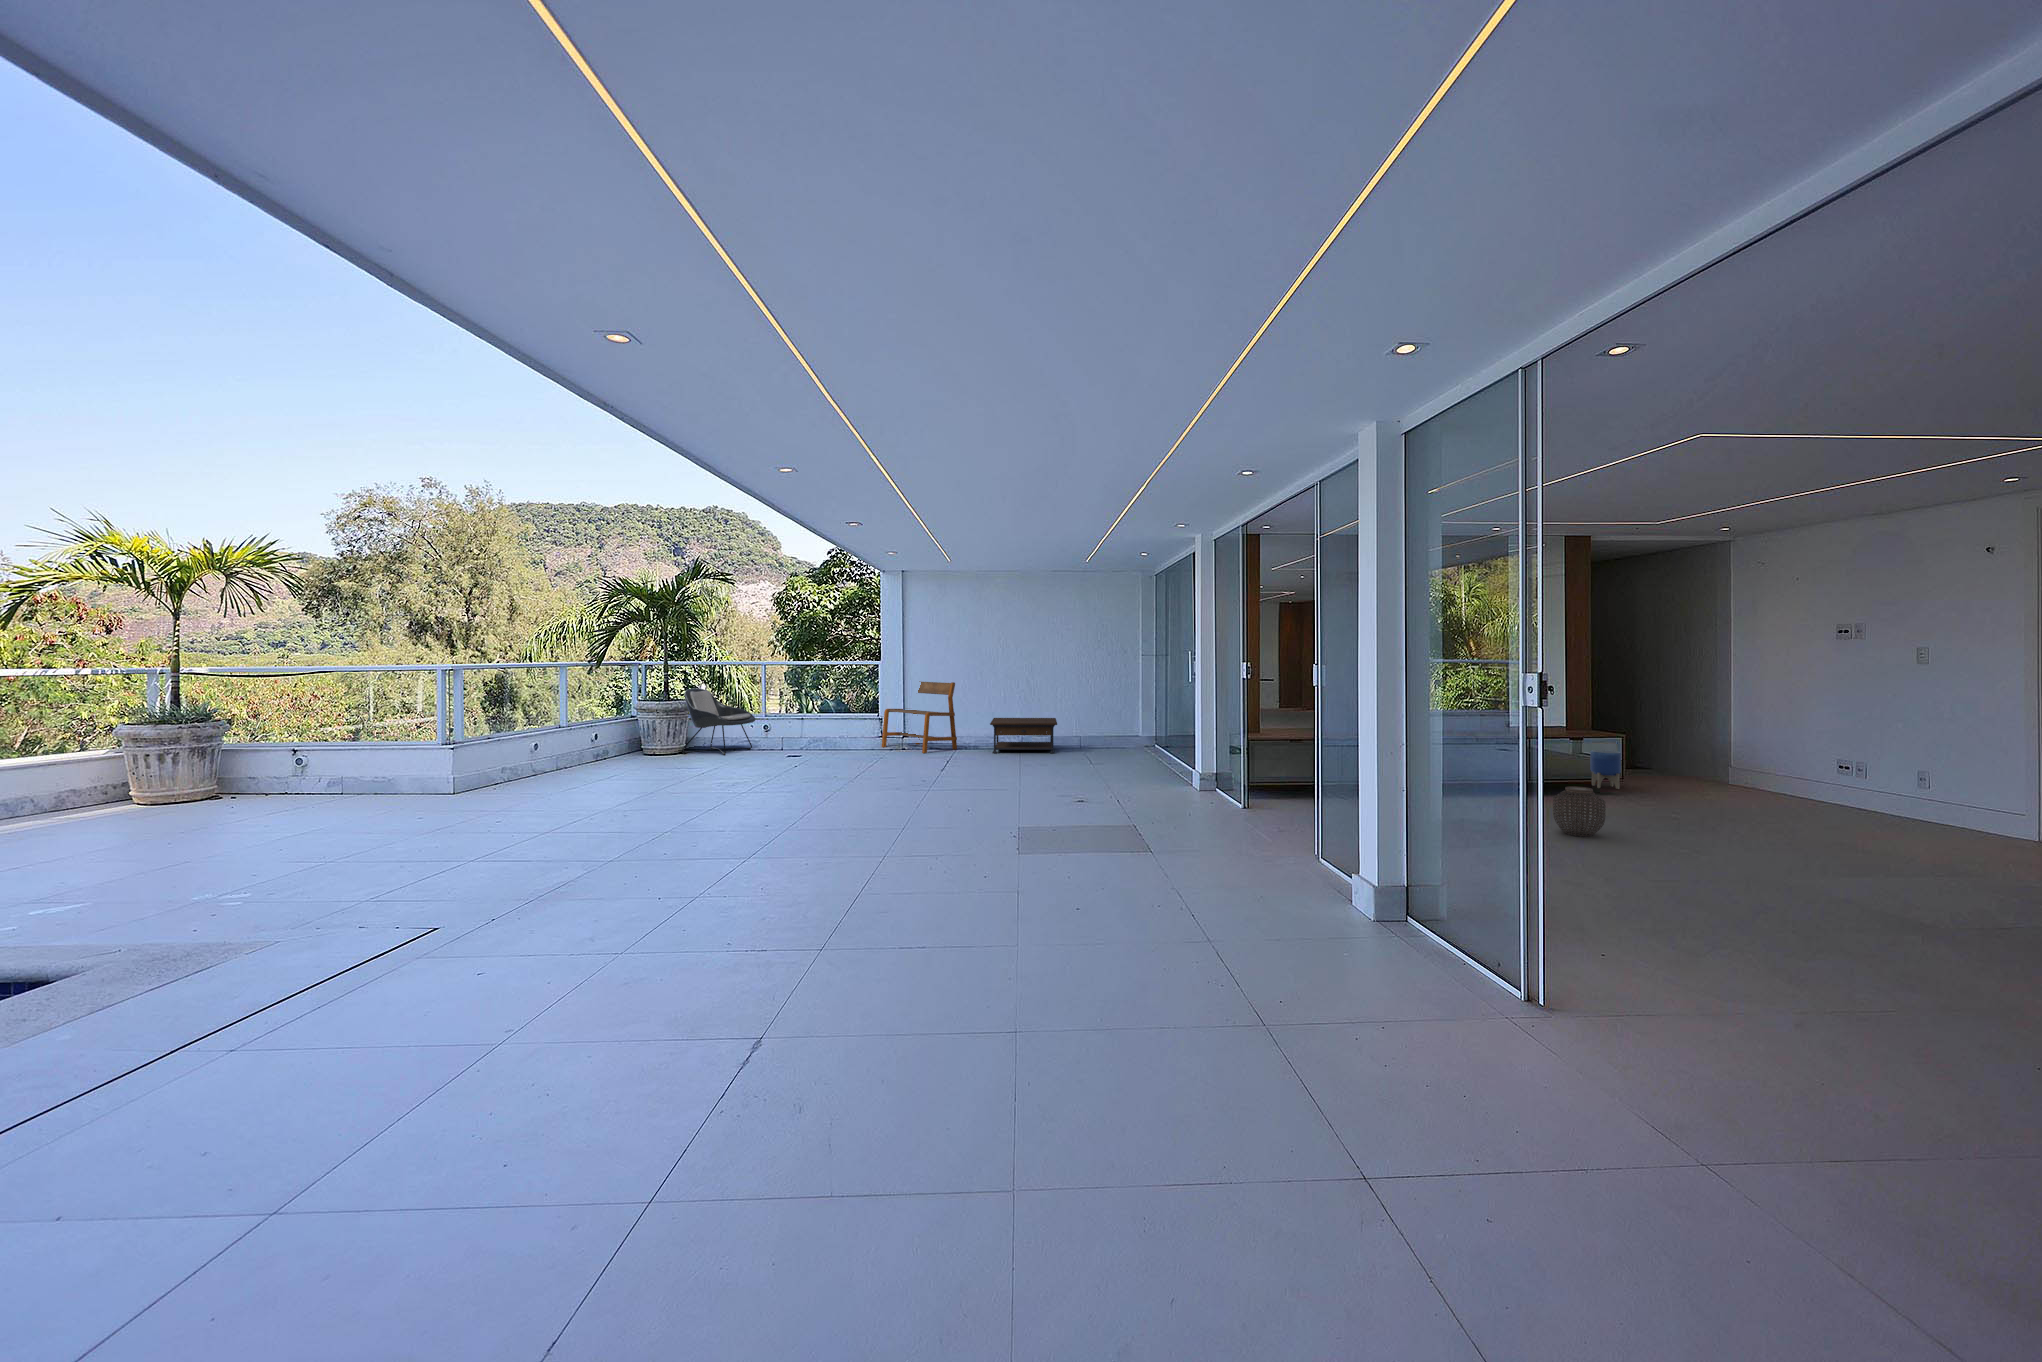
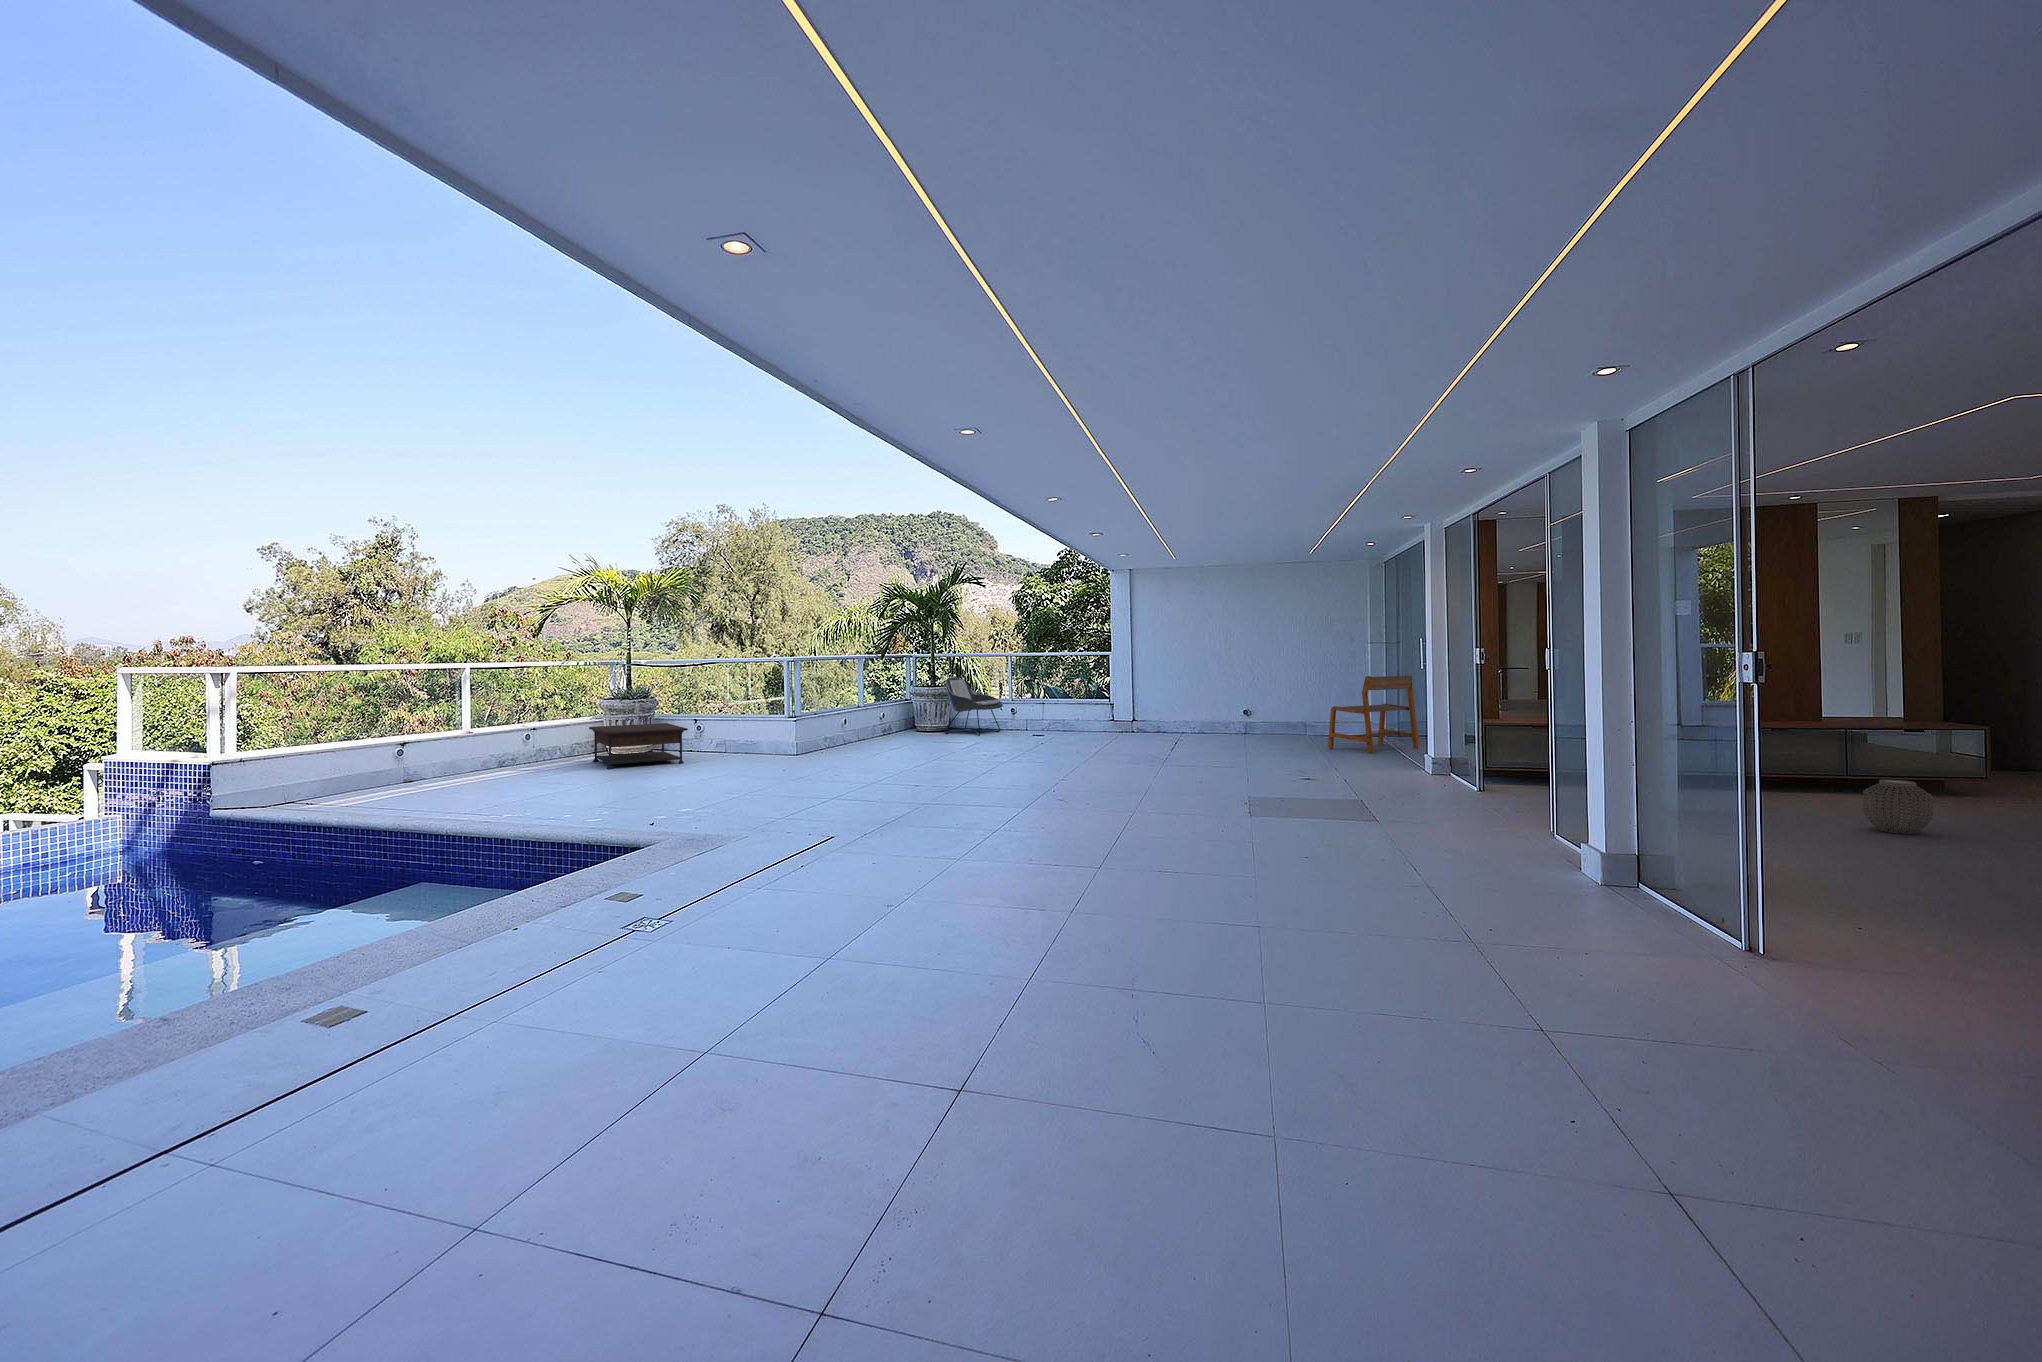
bench: present [882,681,957,753] -> present [1328,676,1419,753]
coffee table: present [990,718,1057,753] -> present [589,723,688,769]
planter: present [1590,750,1621,789] -> none [1954,749,2000,796]

